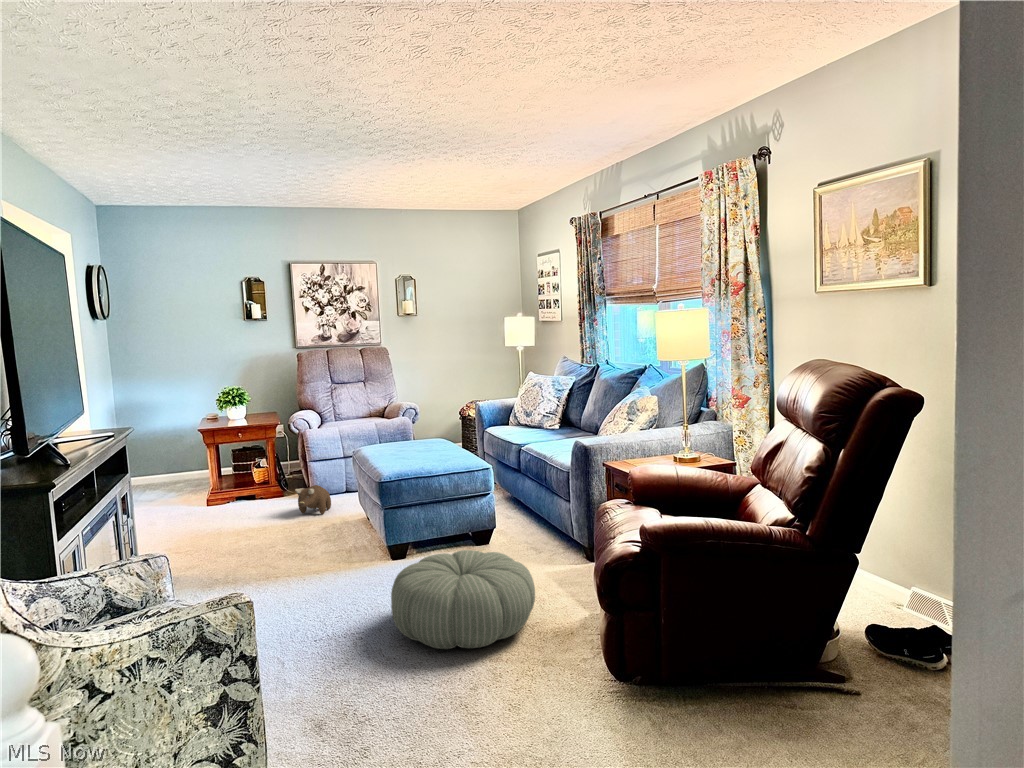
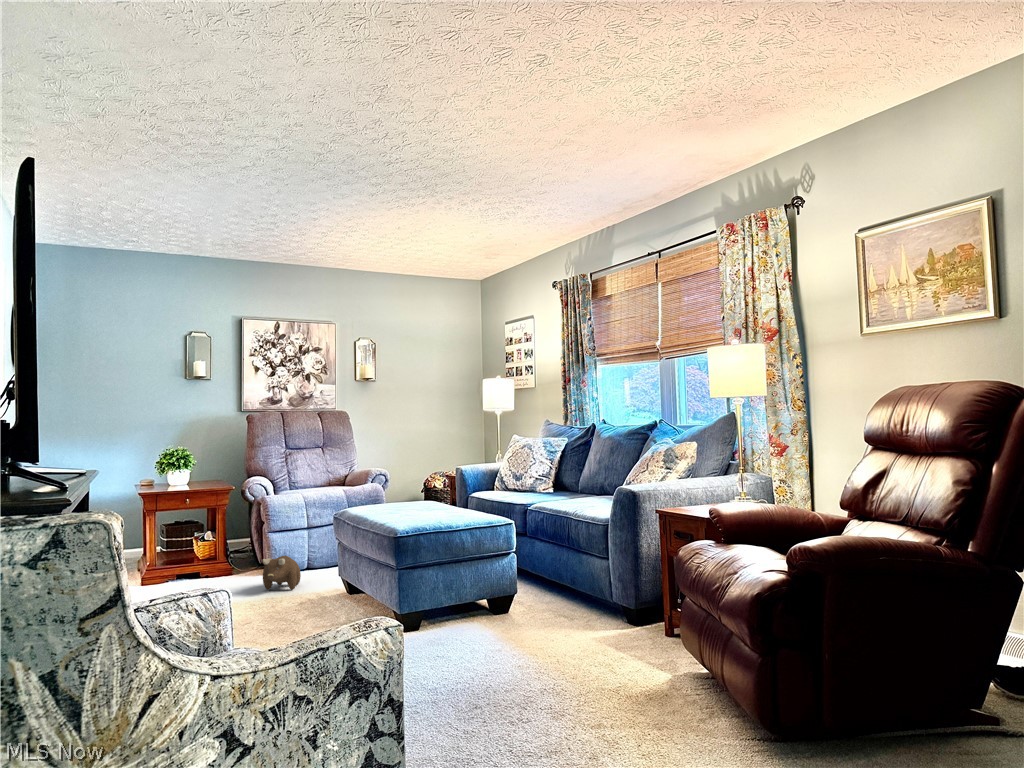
pouf: present [391,550,535,649] -> none [452,607,627,723]

